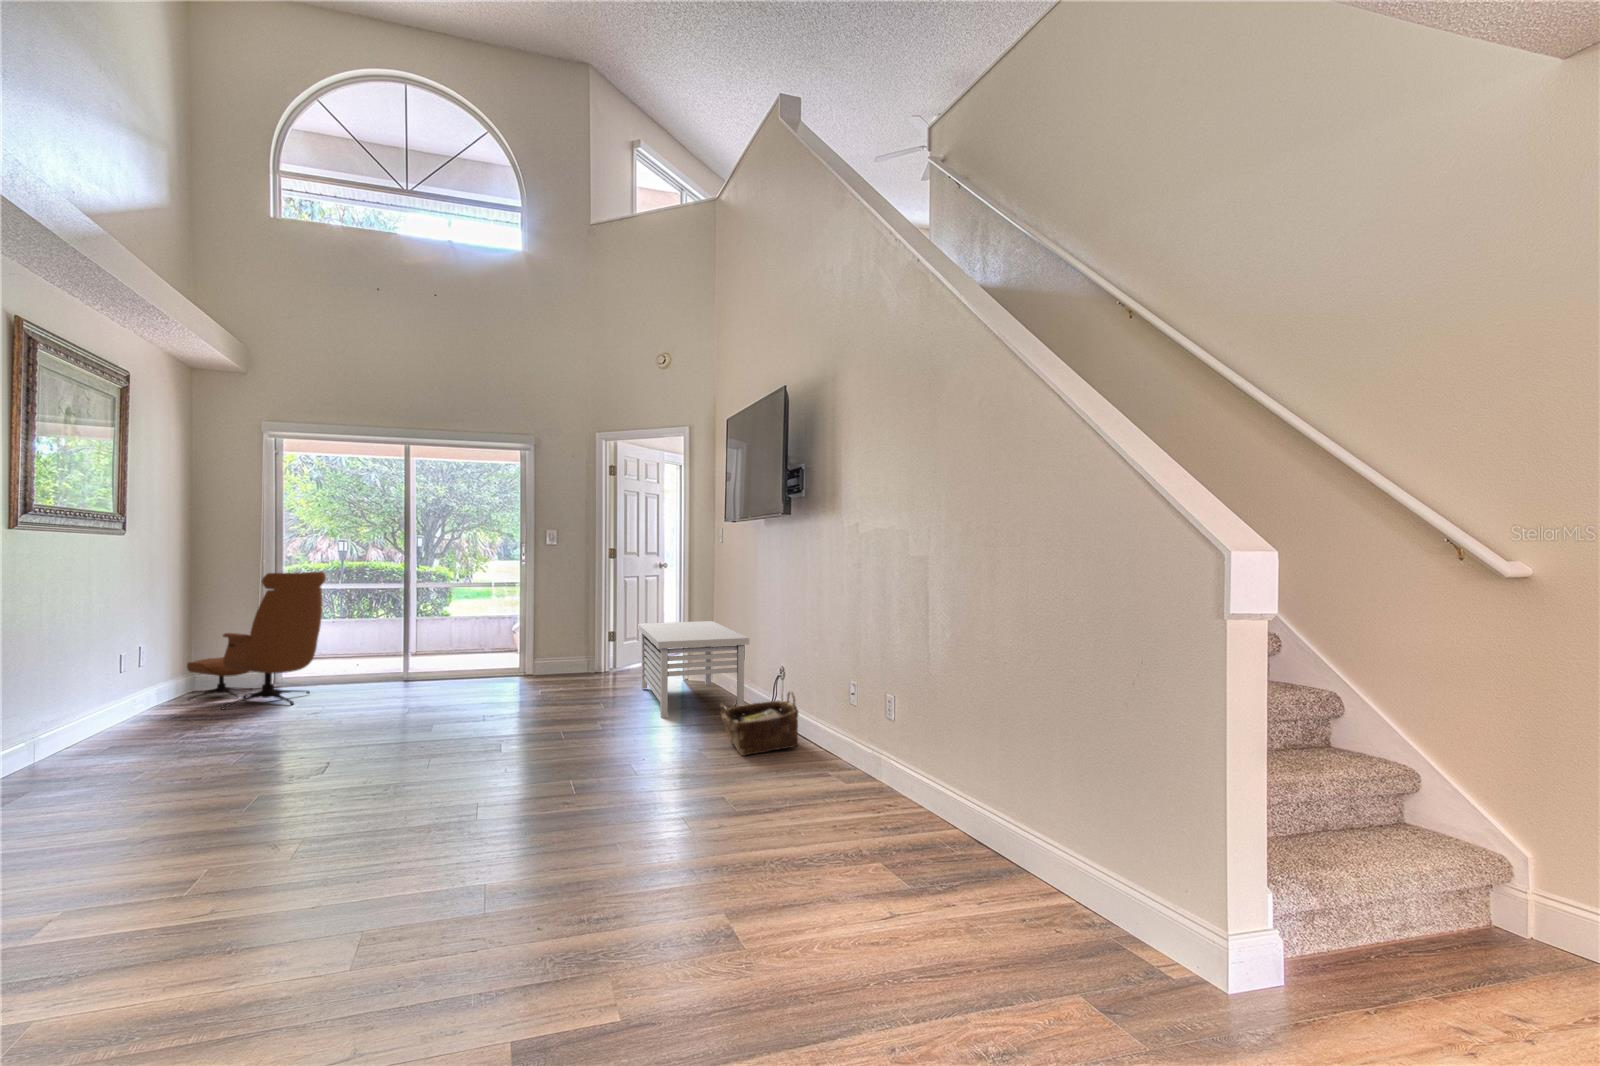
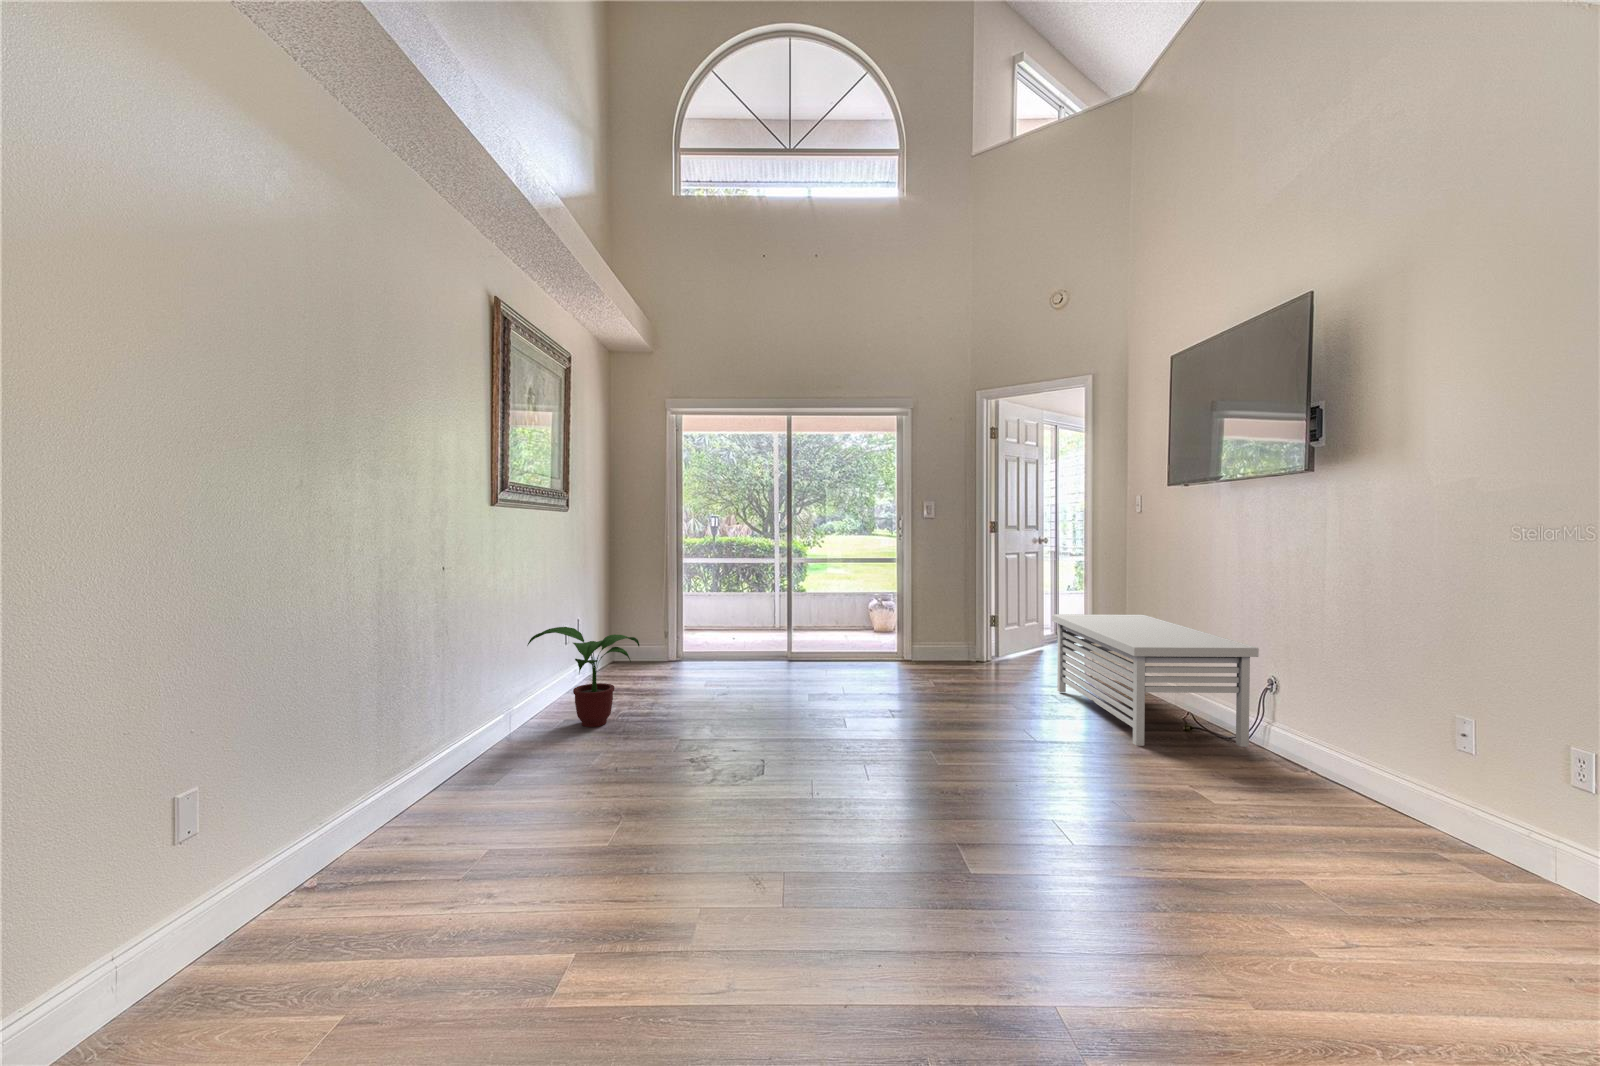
lounge chair: present [187,571,326,709] -> none [610,548,727,682]
potted plant: none [54,651,202,750] -> present [527,627,639,727]
woven basket: present [720,691,798,756] -> none [1297,746,1454,845]

